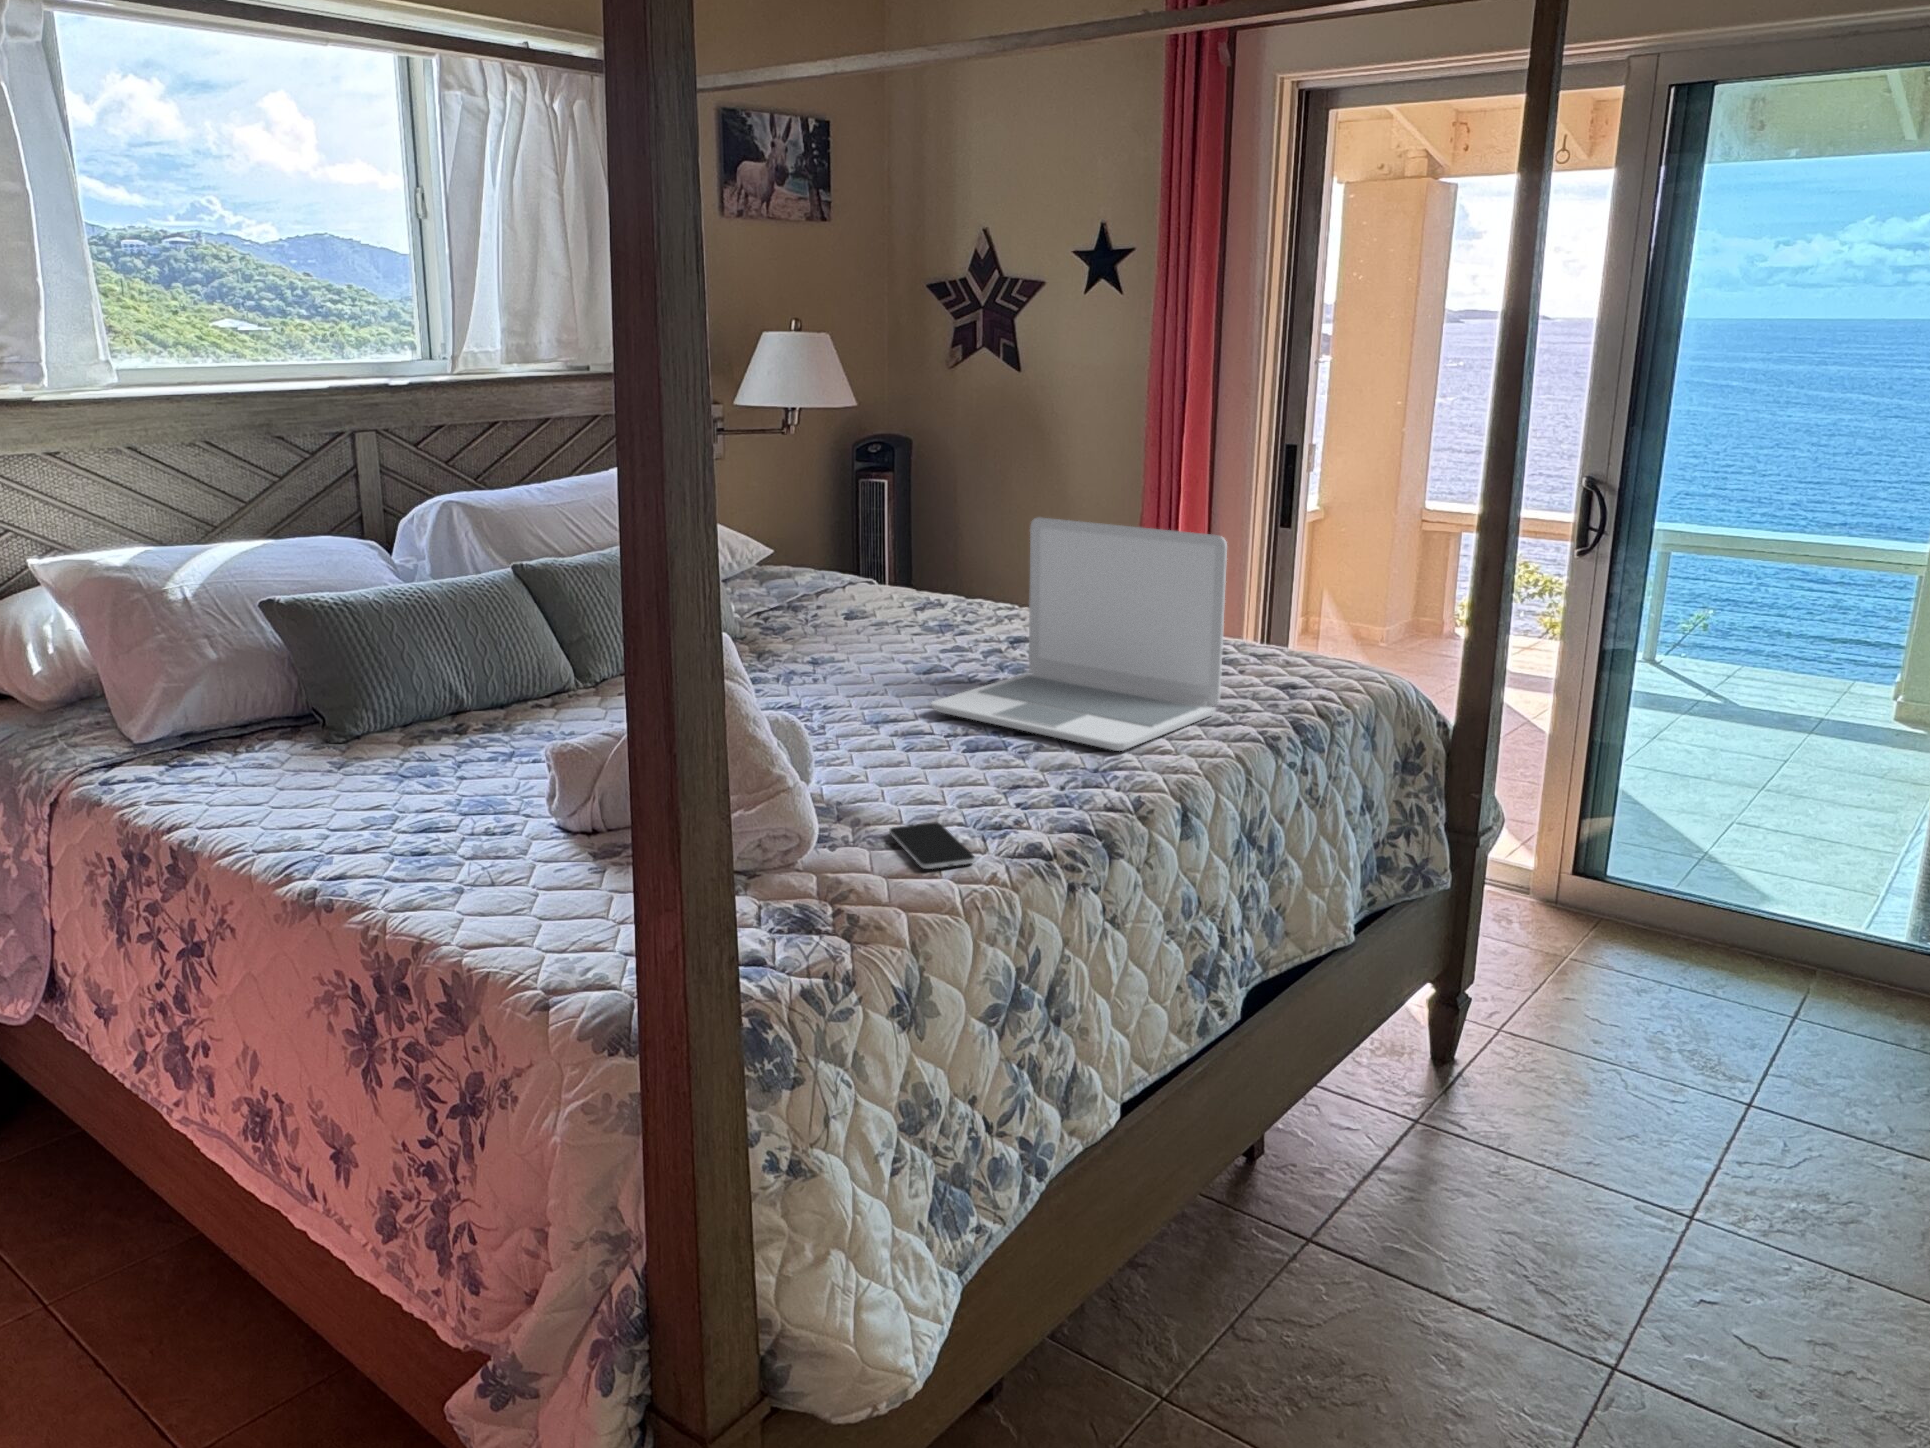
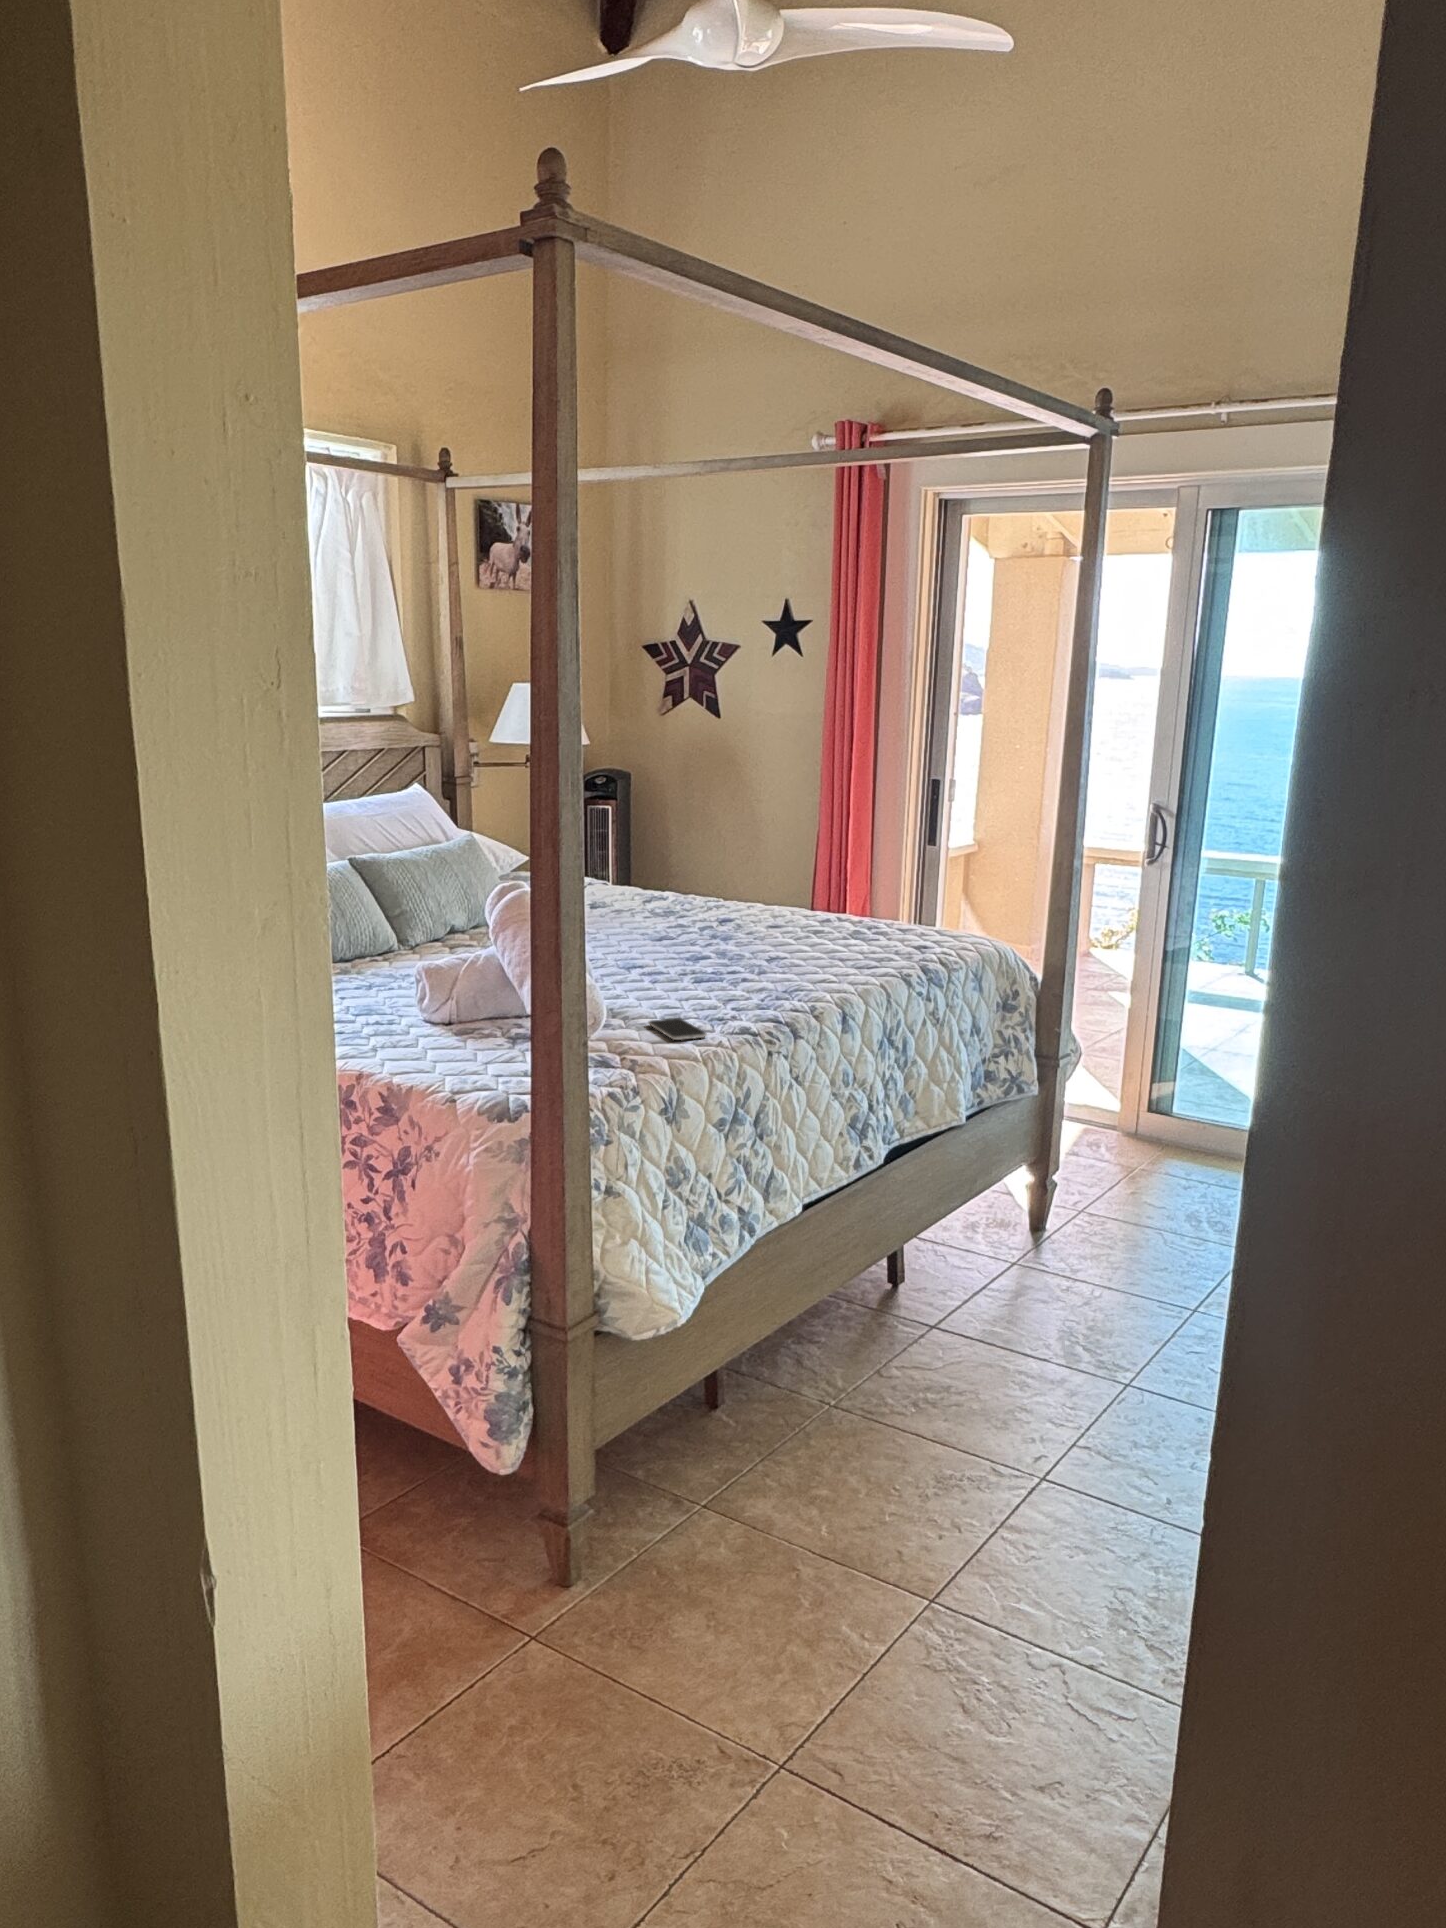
laptop: present [932,517,1227,751] -> none [666,824,875,983]

